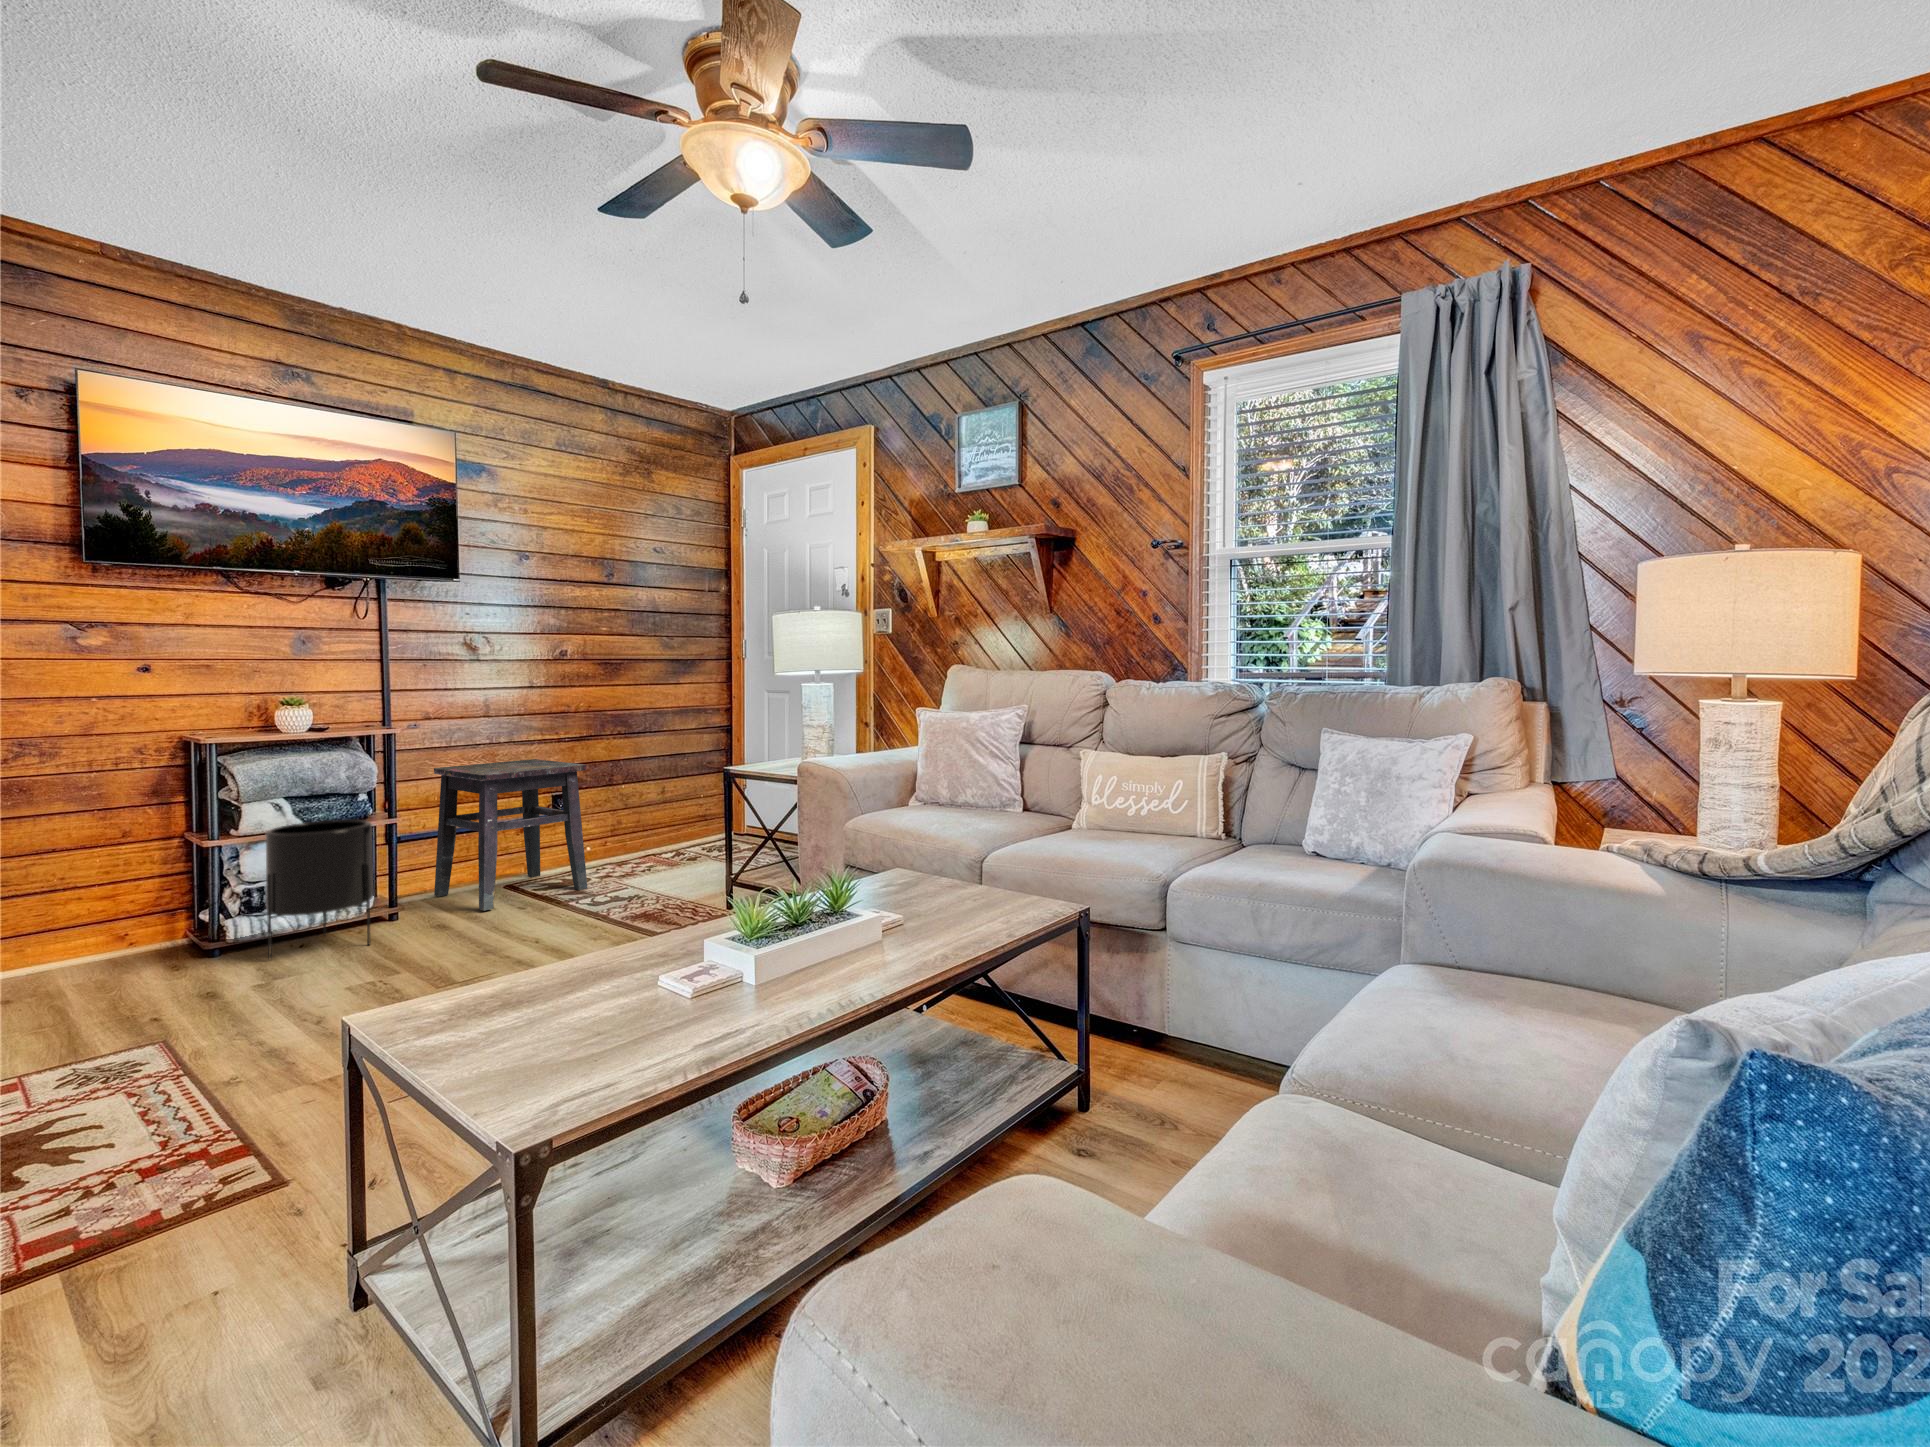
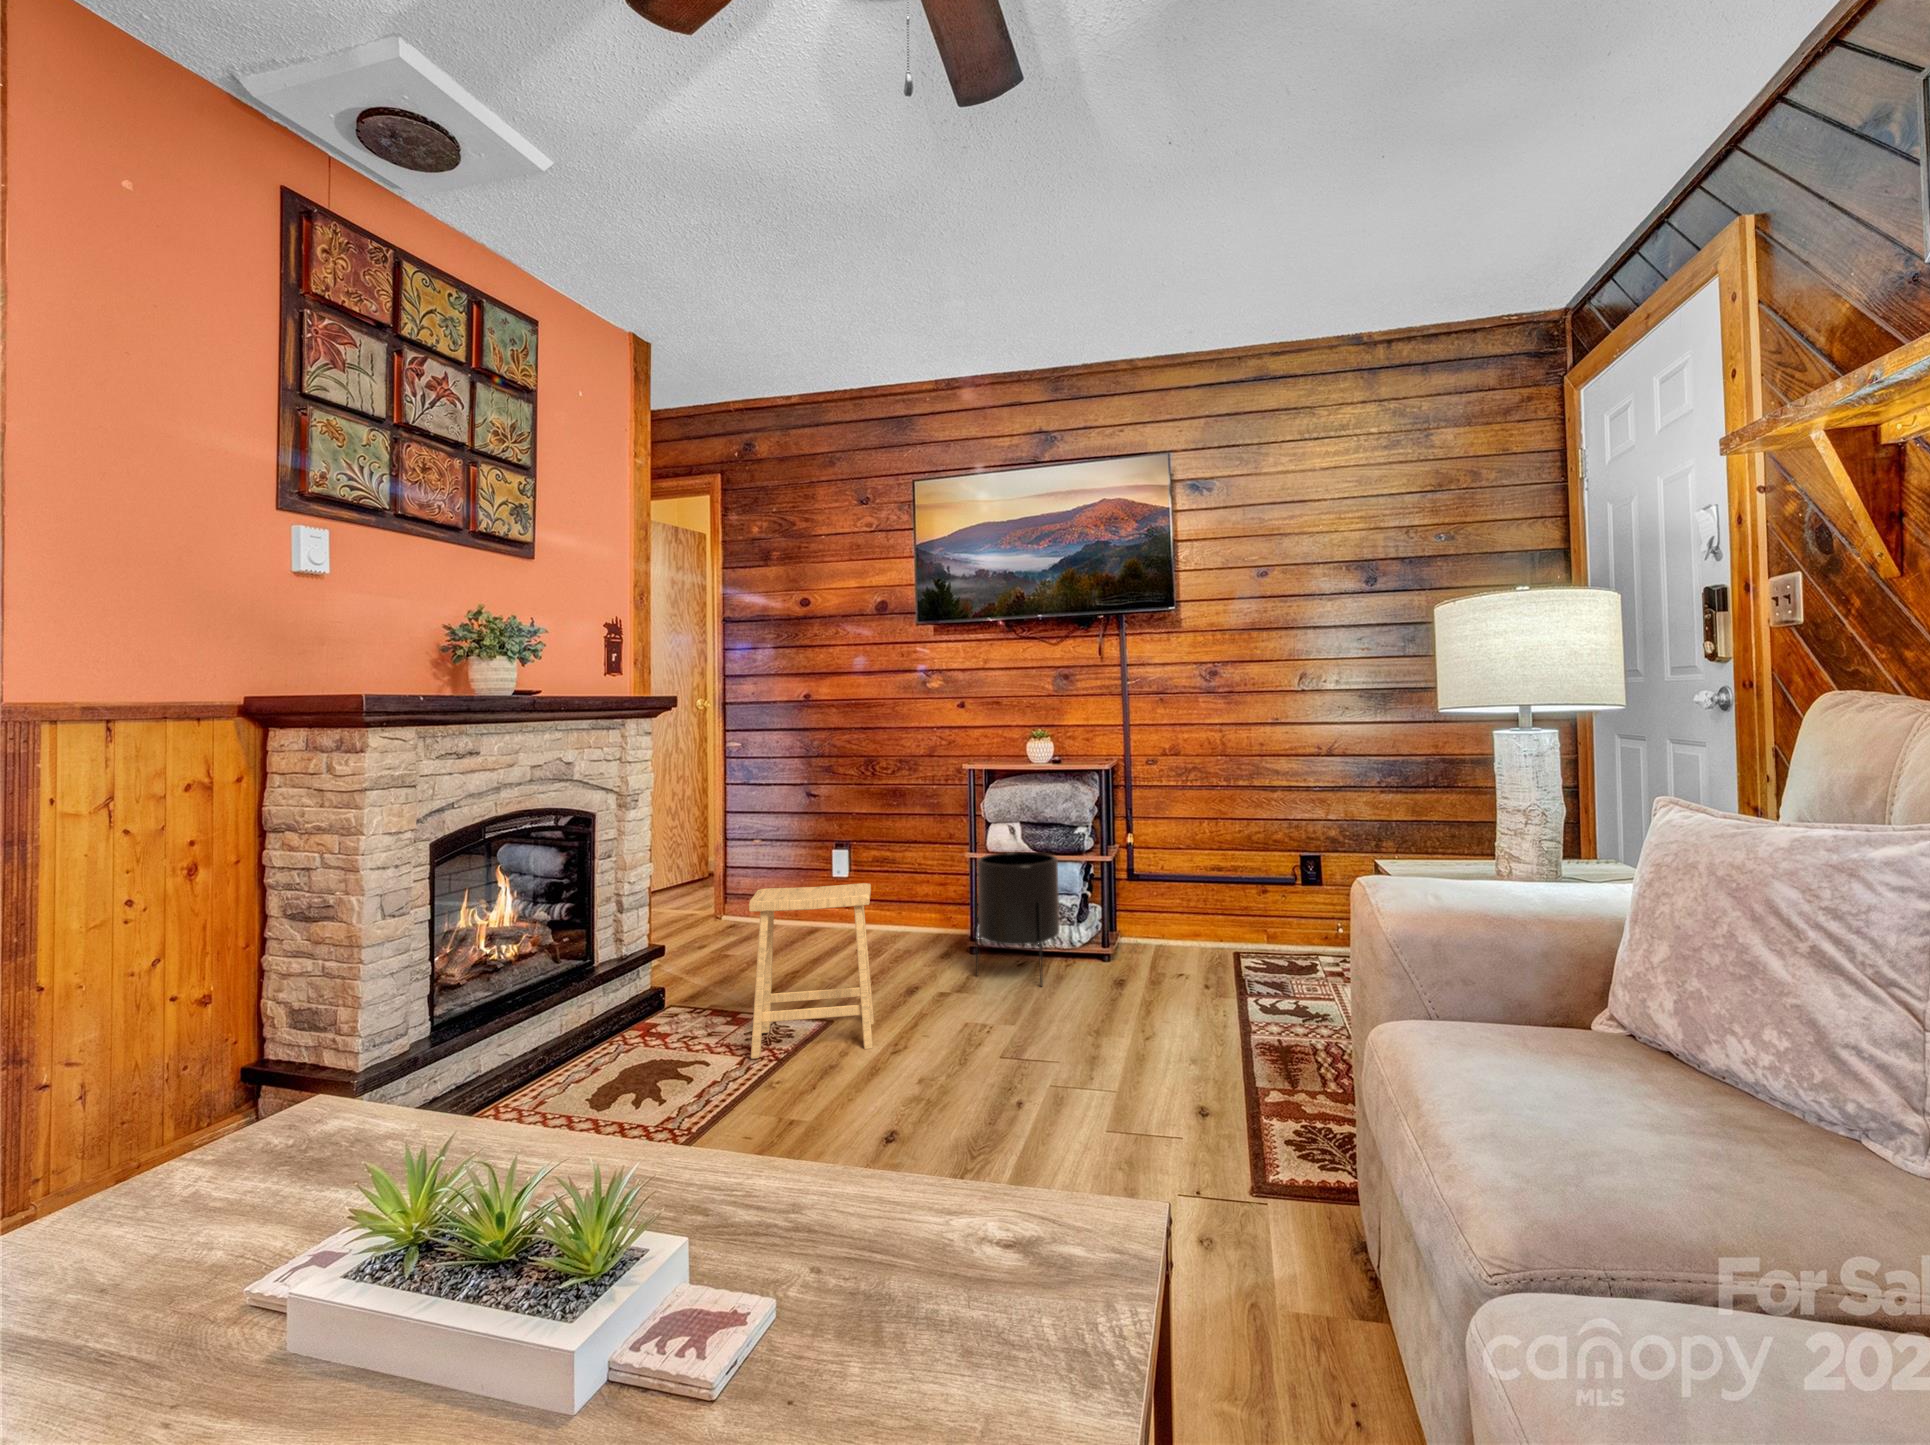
side table: present [434,759,587,911] -> none [1159,809,1290,984]
footstool: none [68,862,279,1077] -> present [749,883,874,1059]

